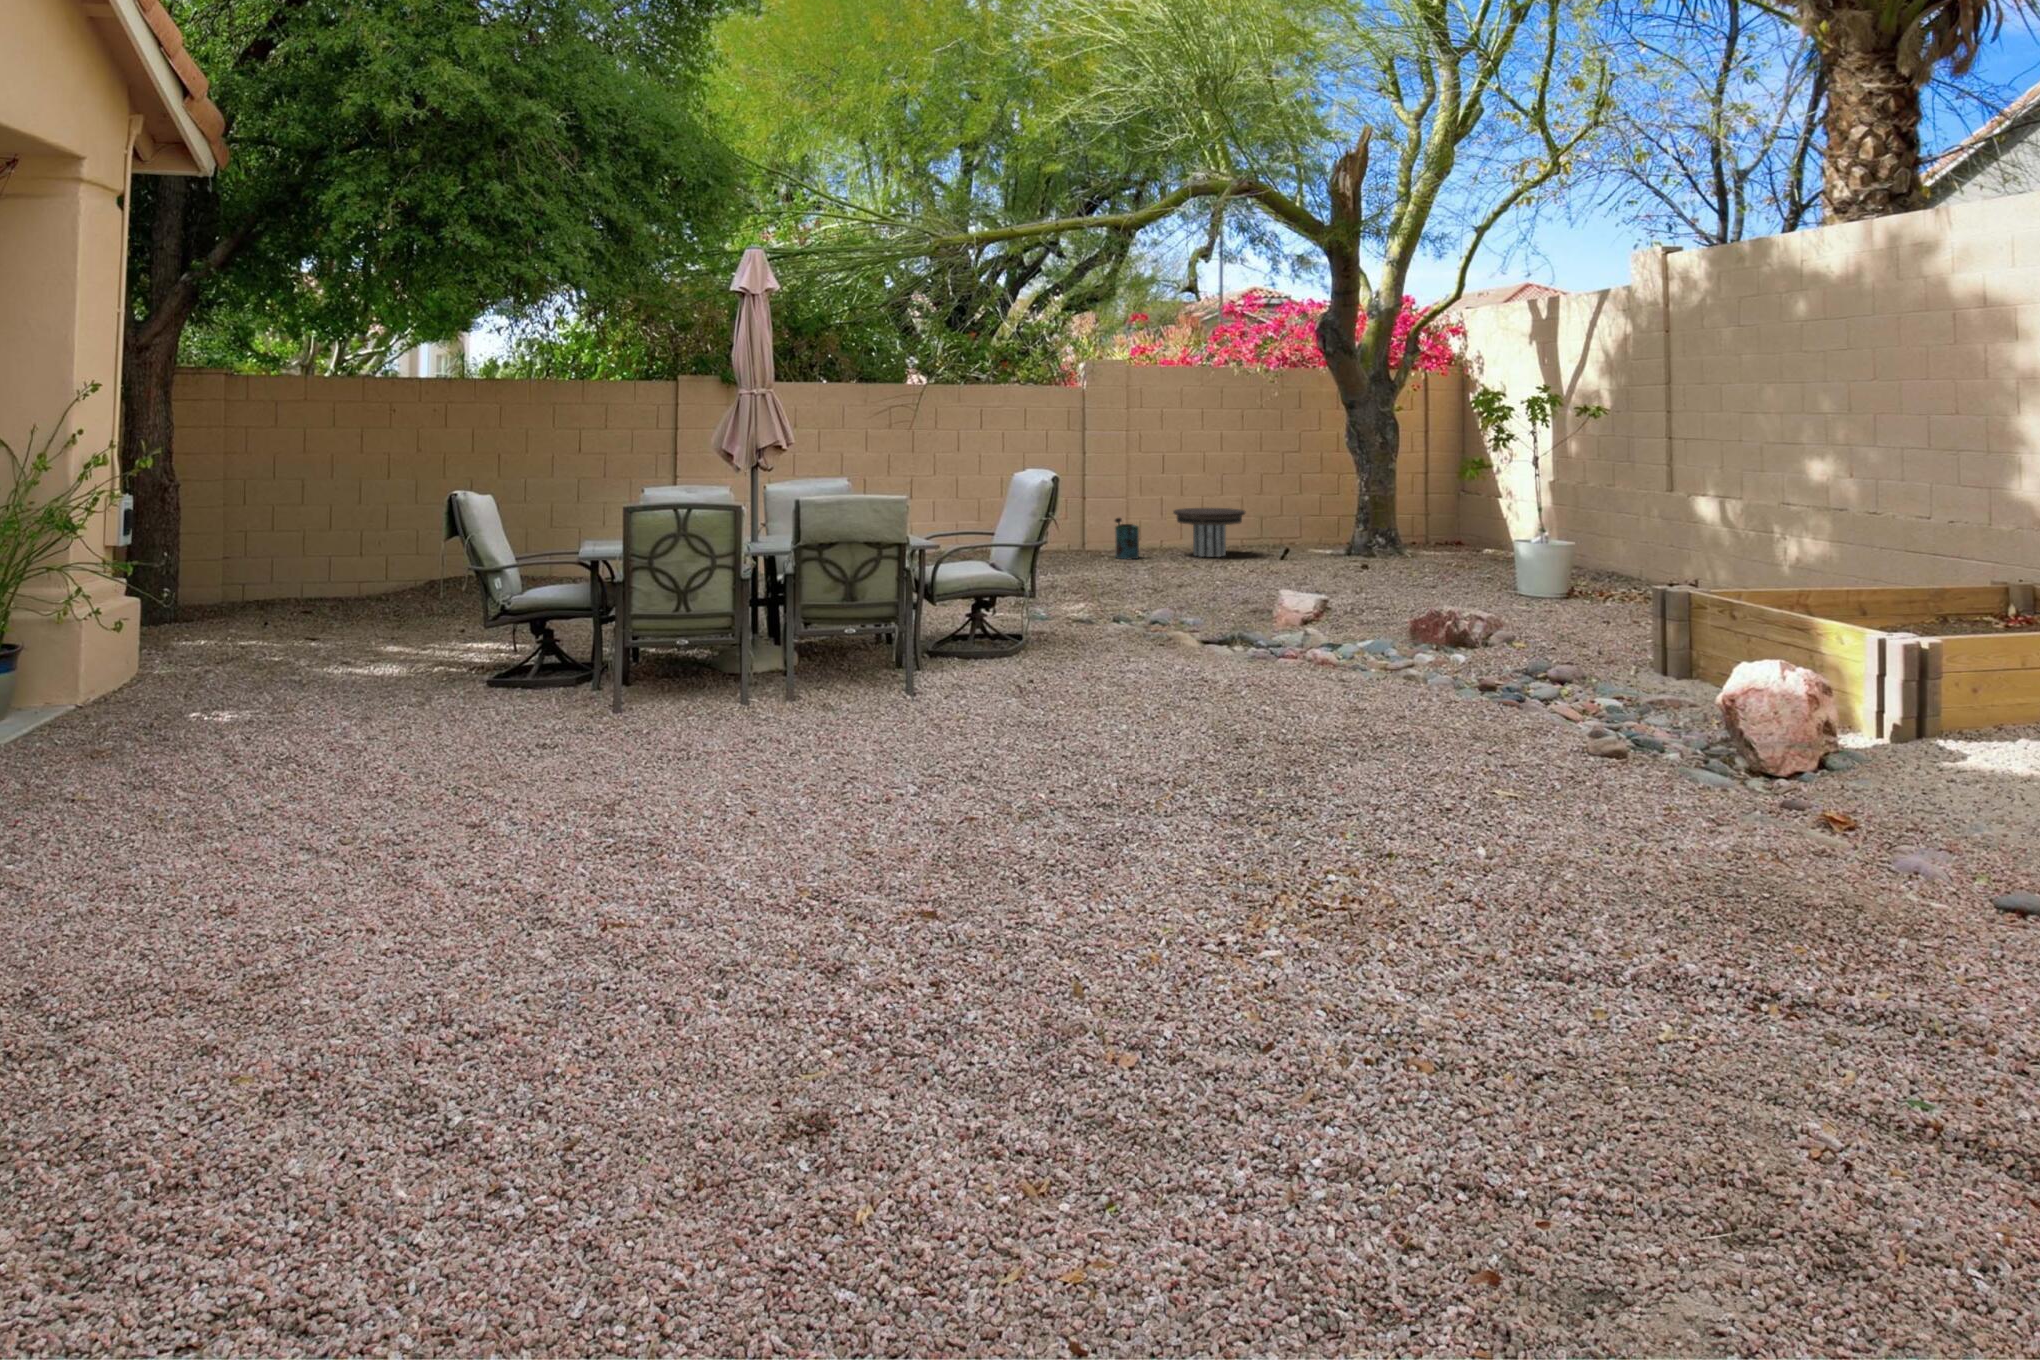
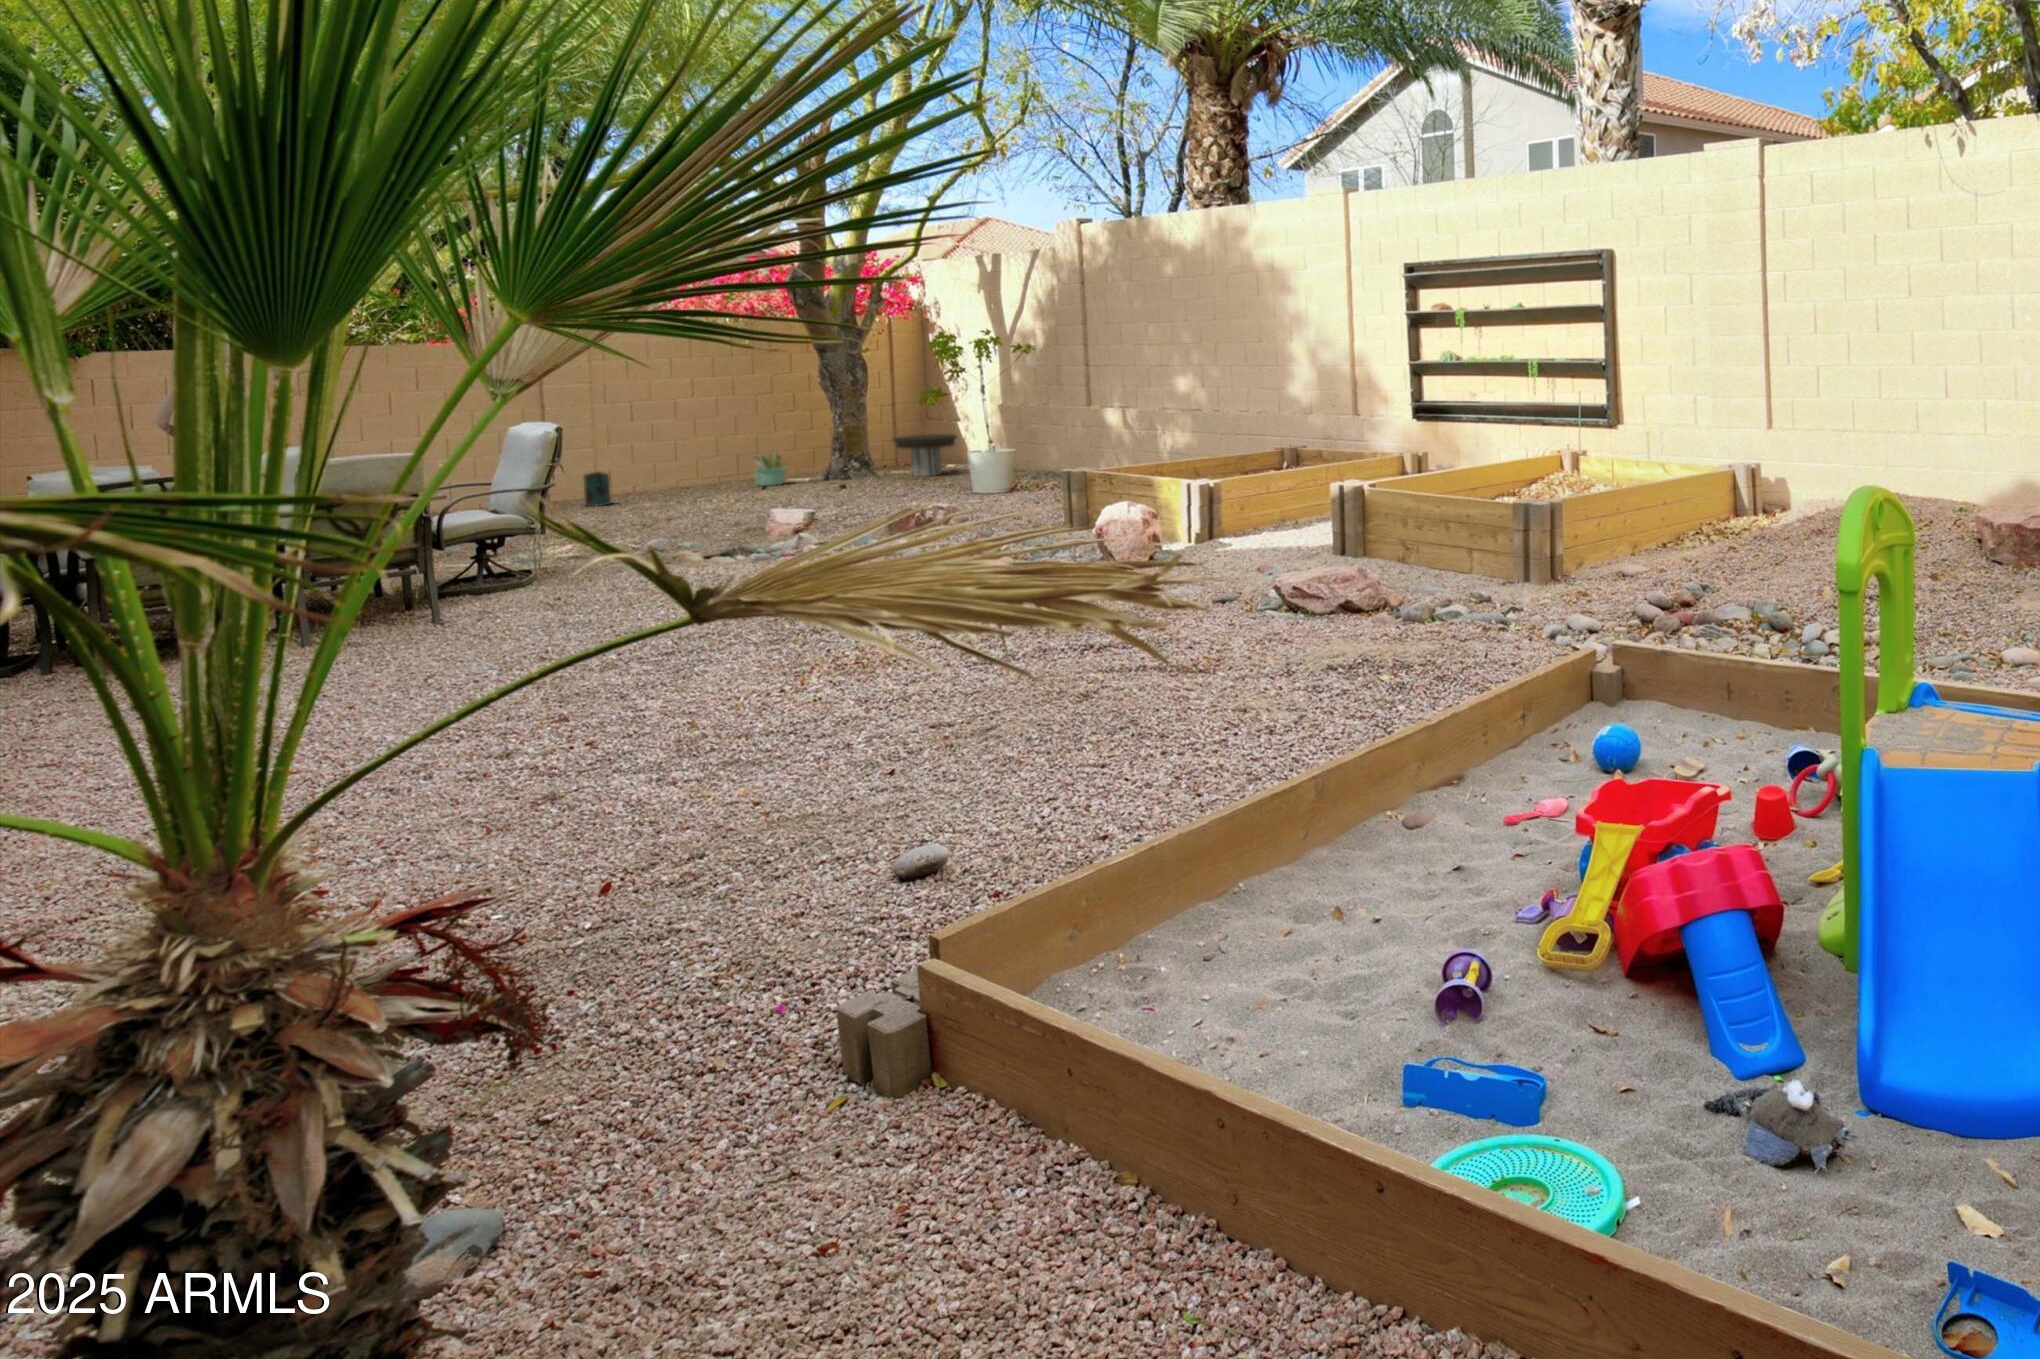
side table: present [1173,508,1245,557] -> present [893,434,957,477]
decorative plant: none [1276,515,1315,552] -> present [752,453,788,486]

